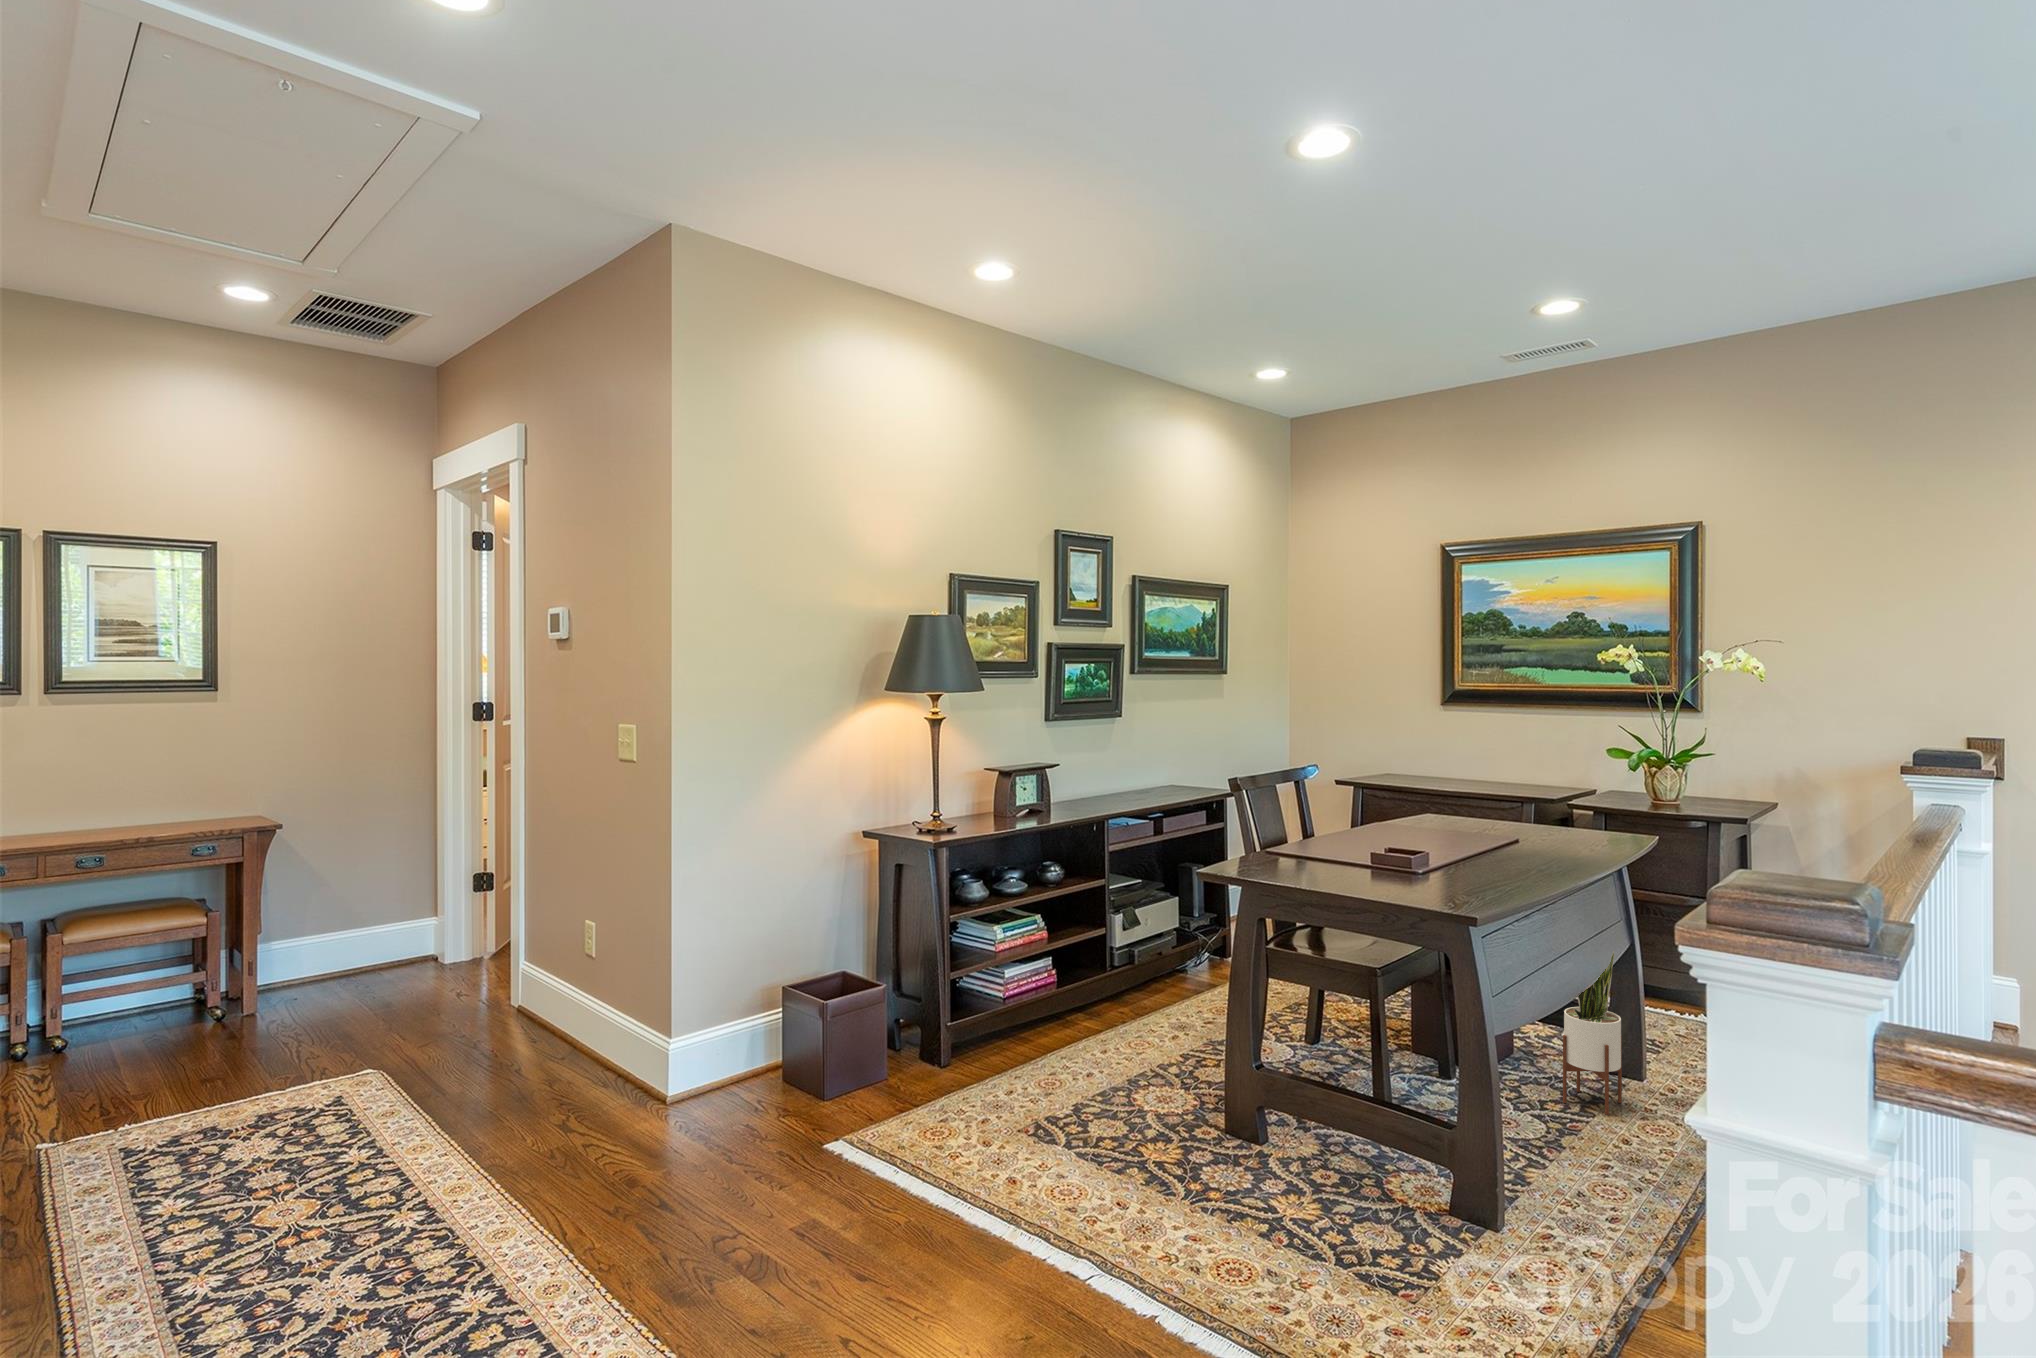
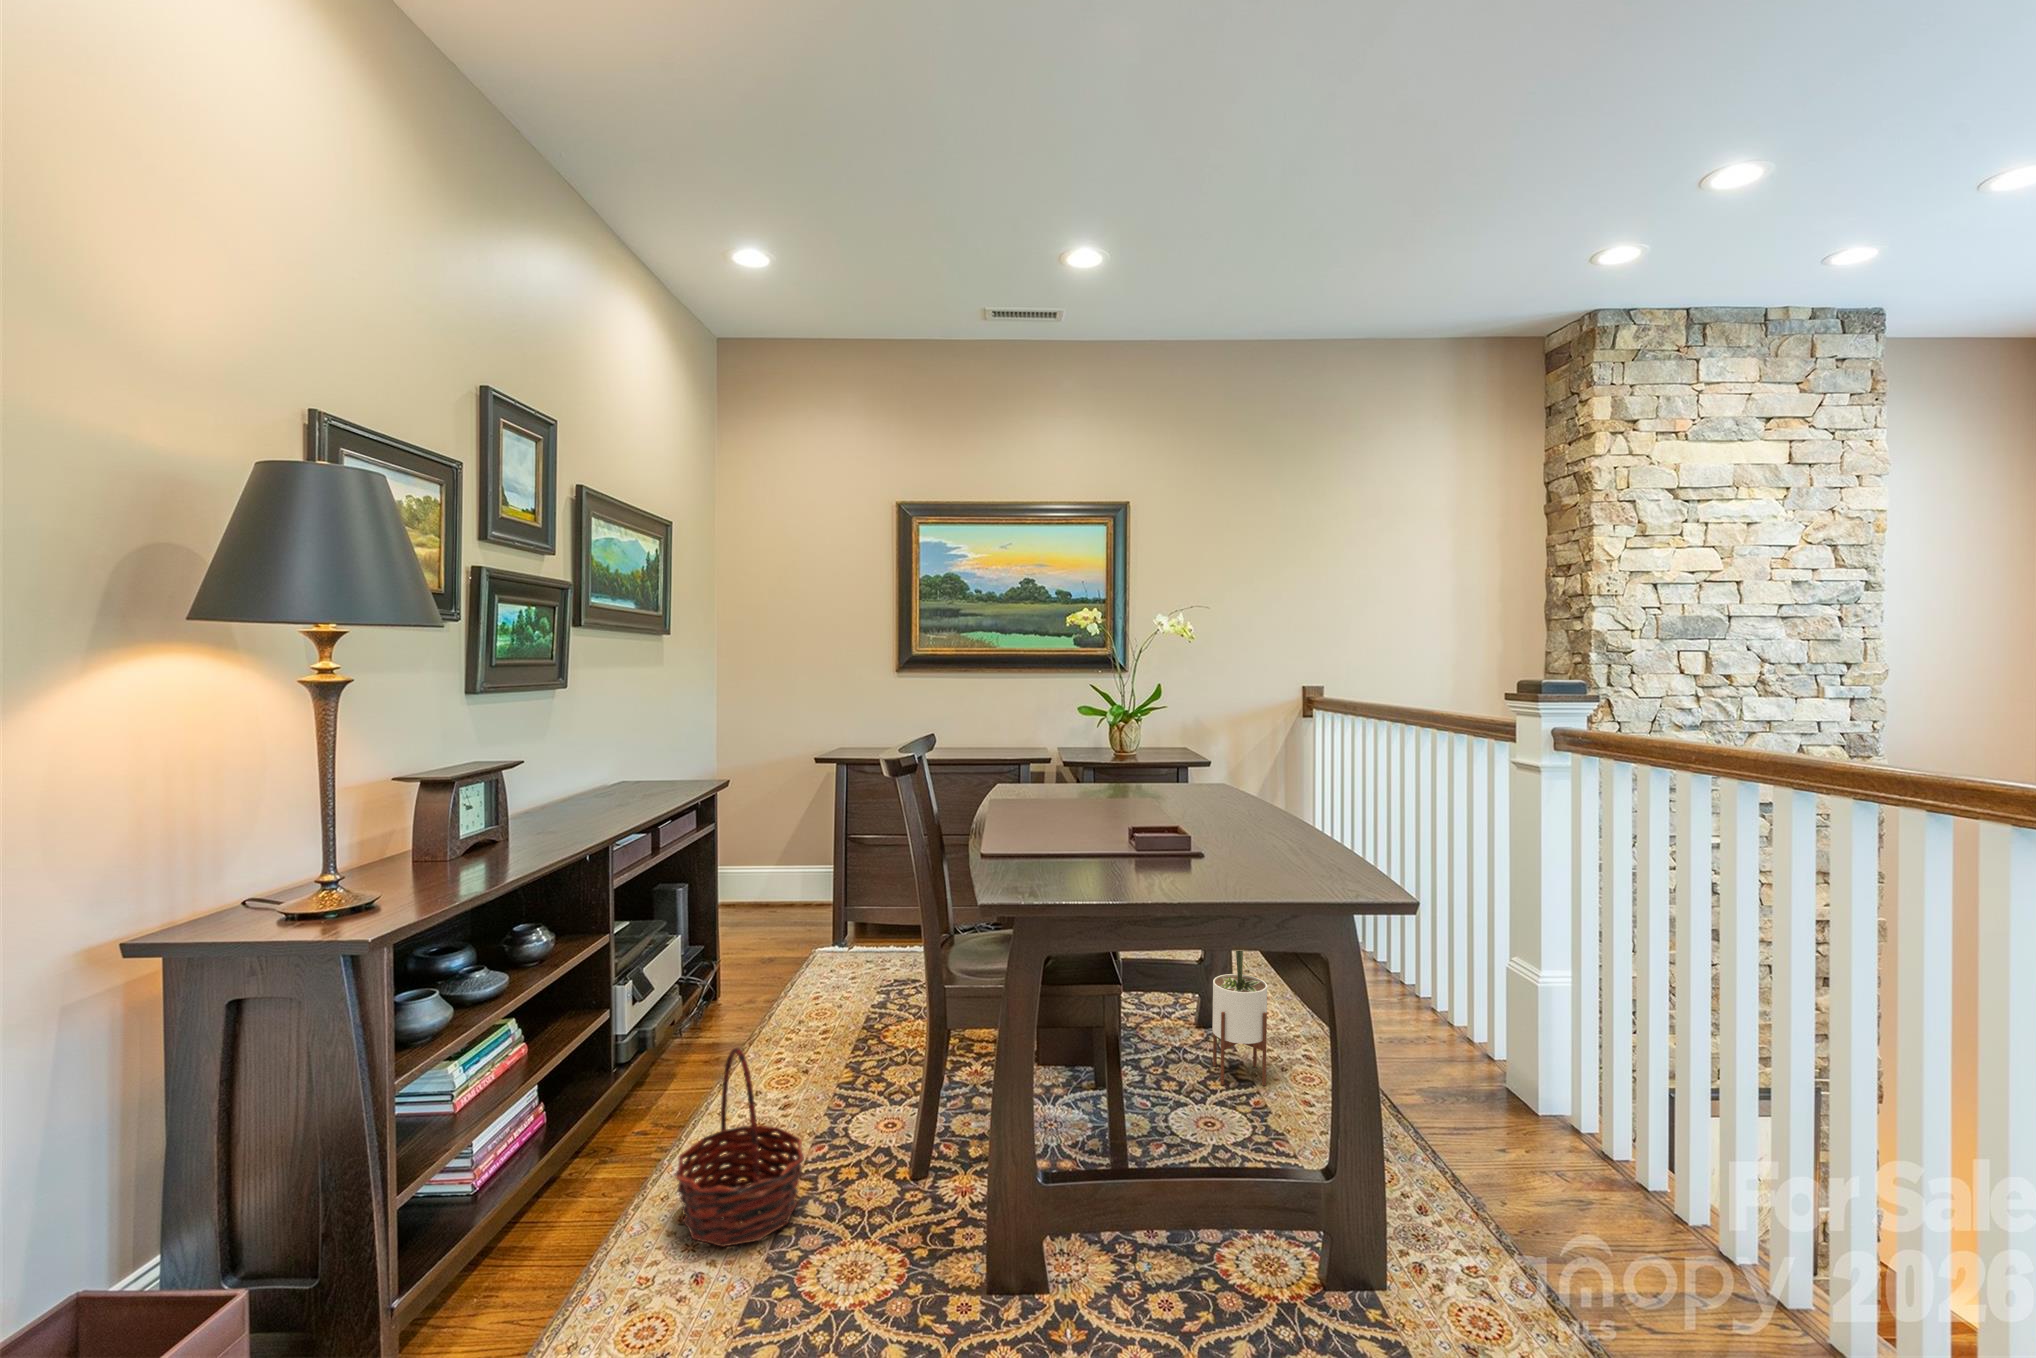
basket: none [1095,953,1175,1071] -> present [675,1048,804,1247]

